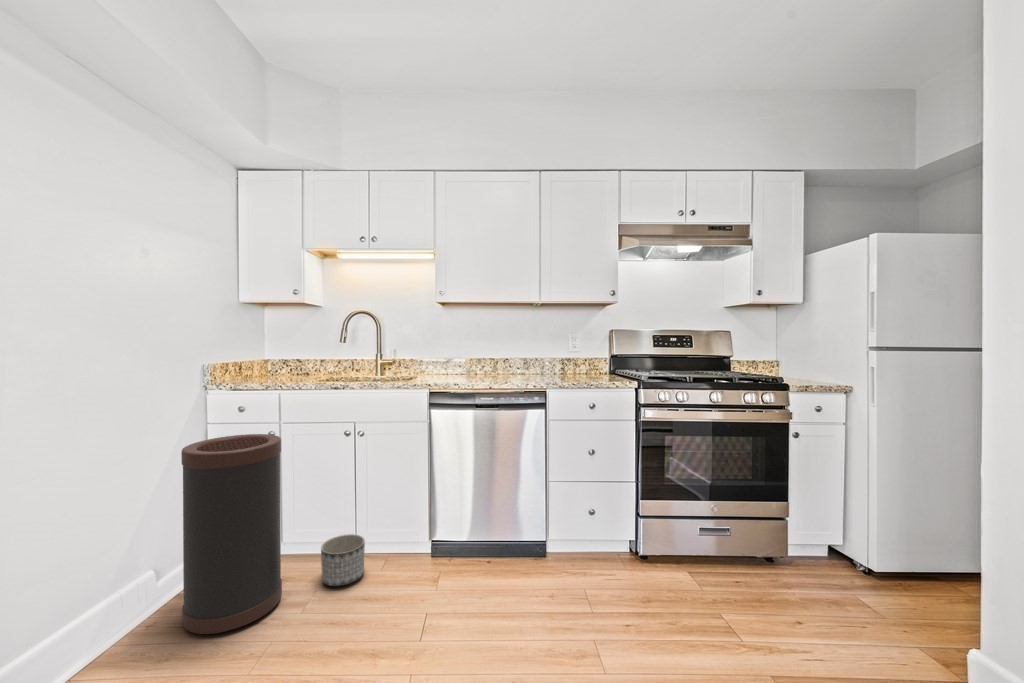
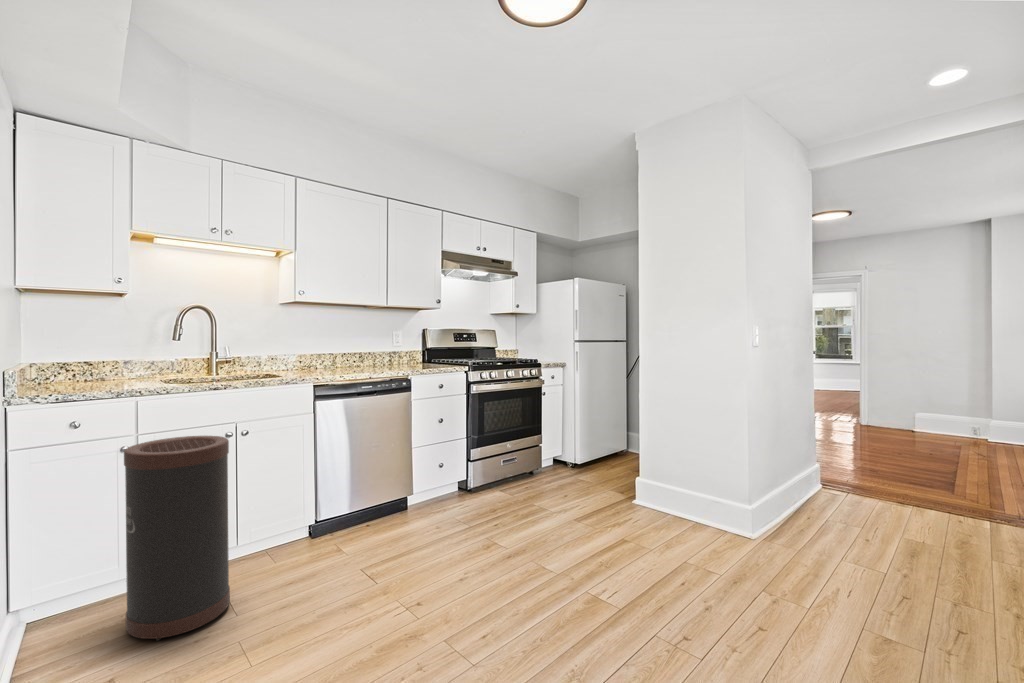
planter: present [321,534,365,586] -> none [237,526,281,573]

